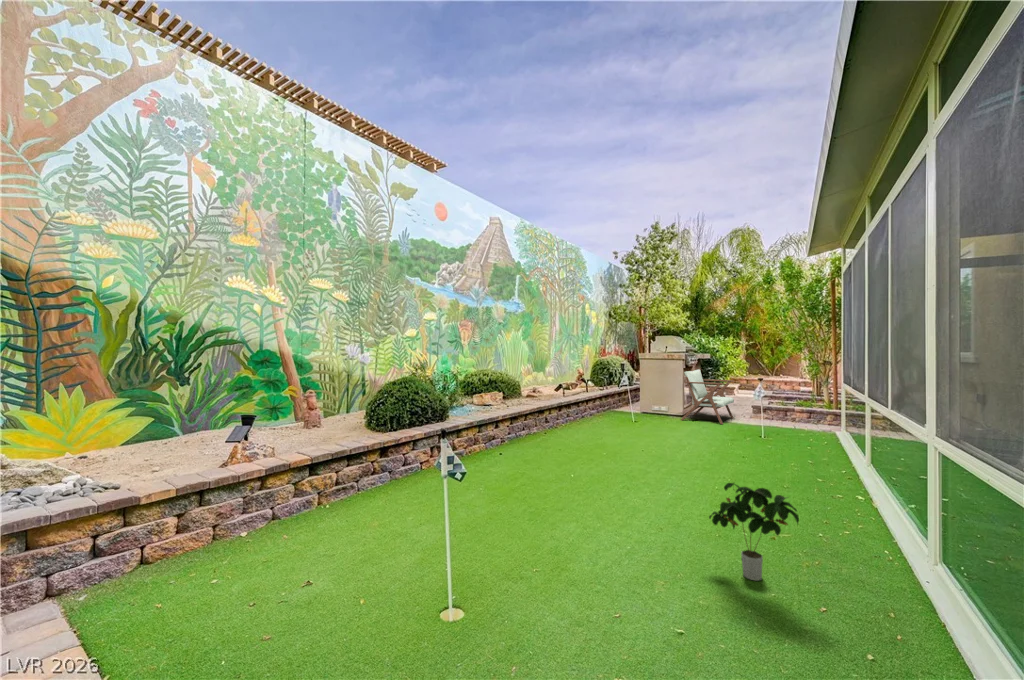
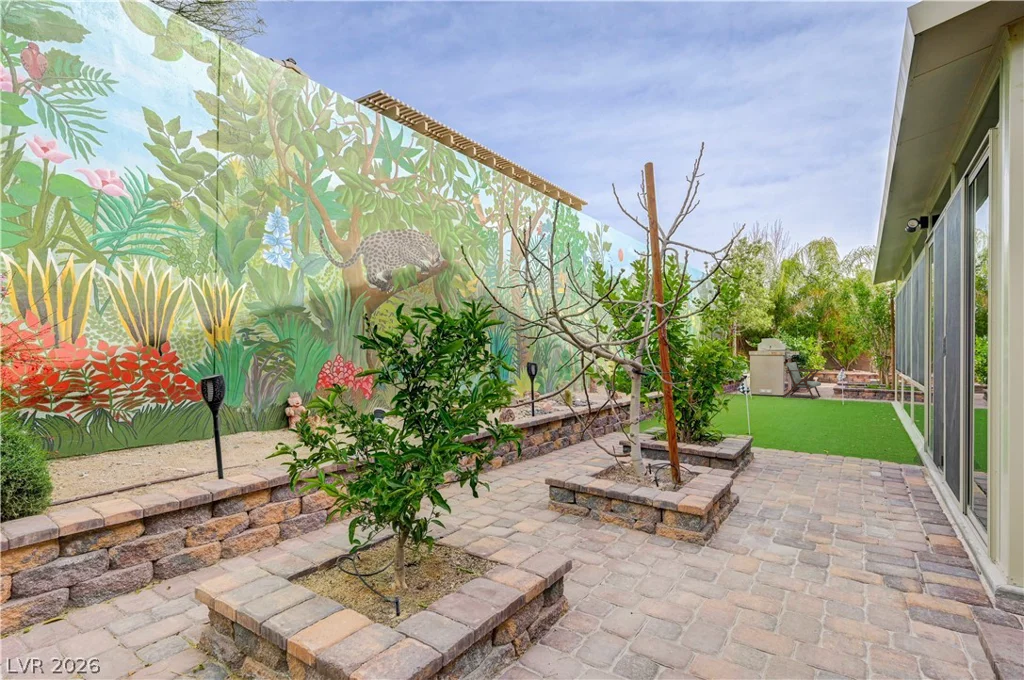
potted plant: present [709,483,799,581] -> none [830,399,866,433]

